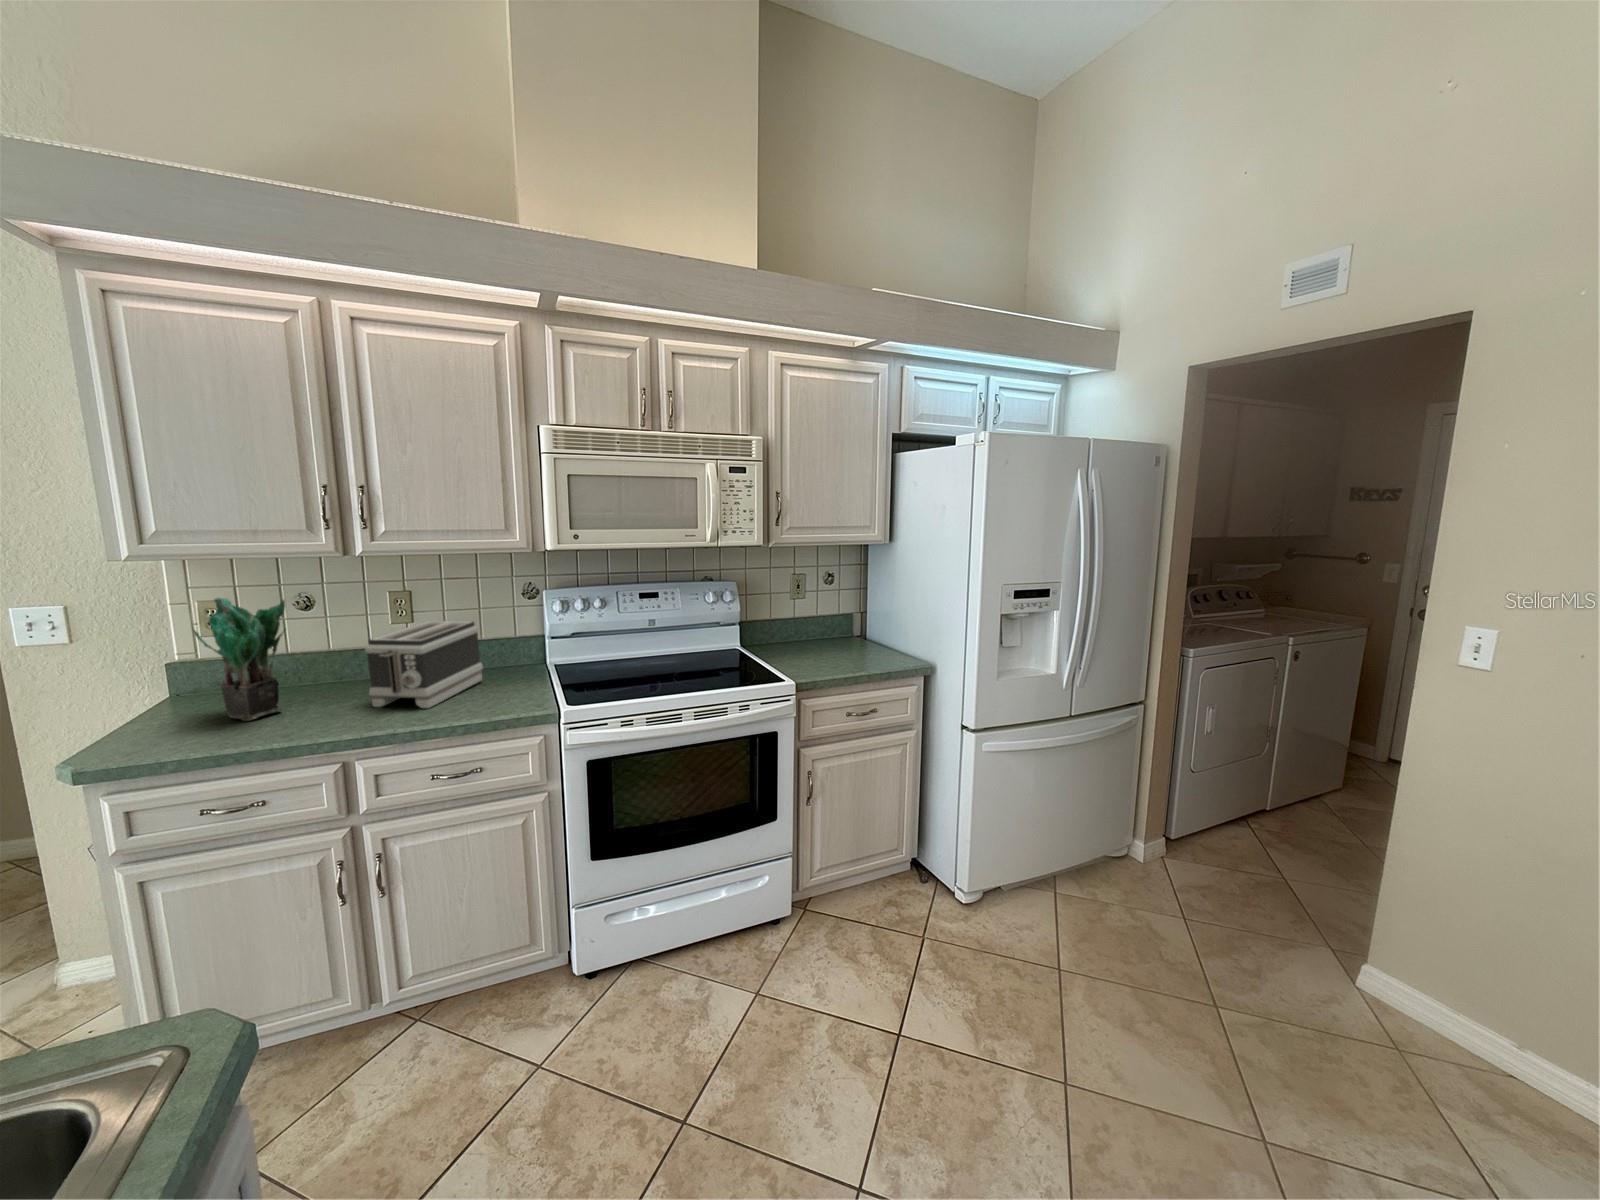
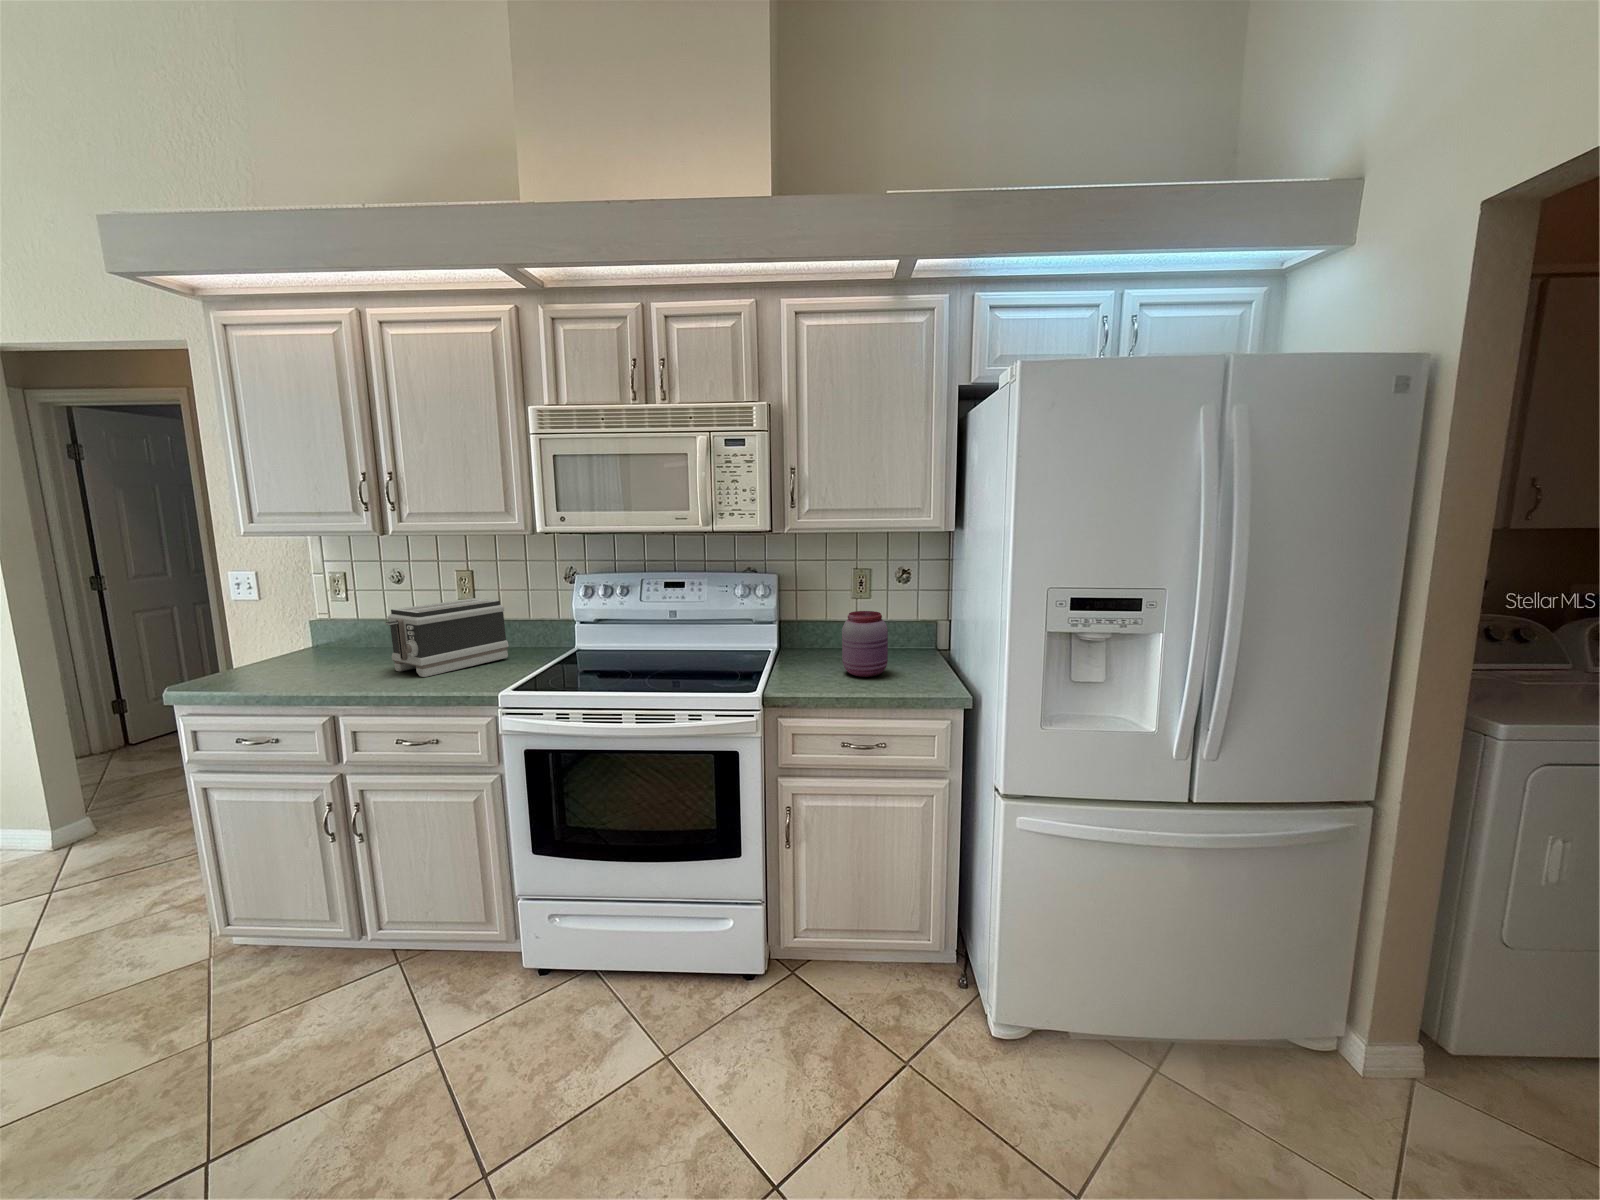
potted plant: present [193,598,285,721] -> none [258,566,340,671]
jar: none [814,609,851,662] -> present [842,611,888,677]

